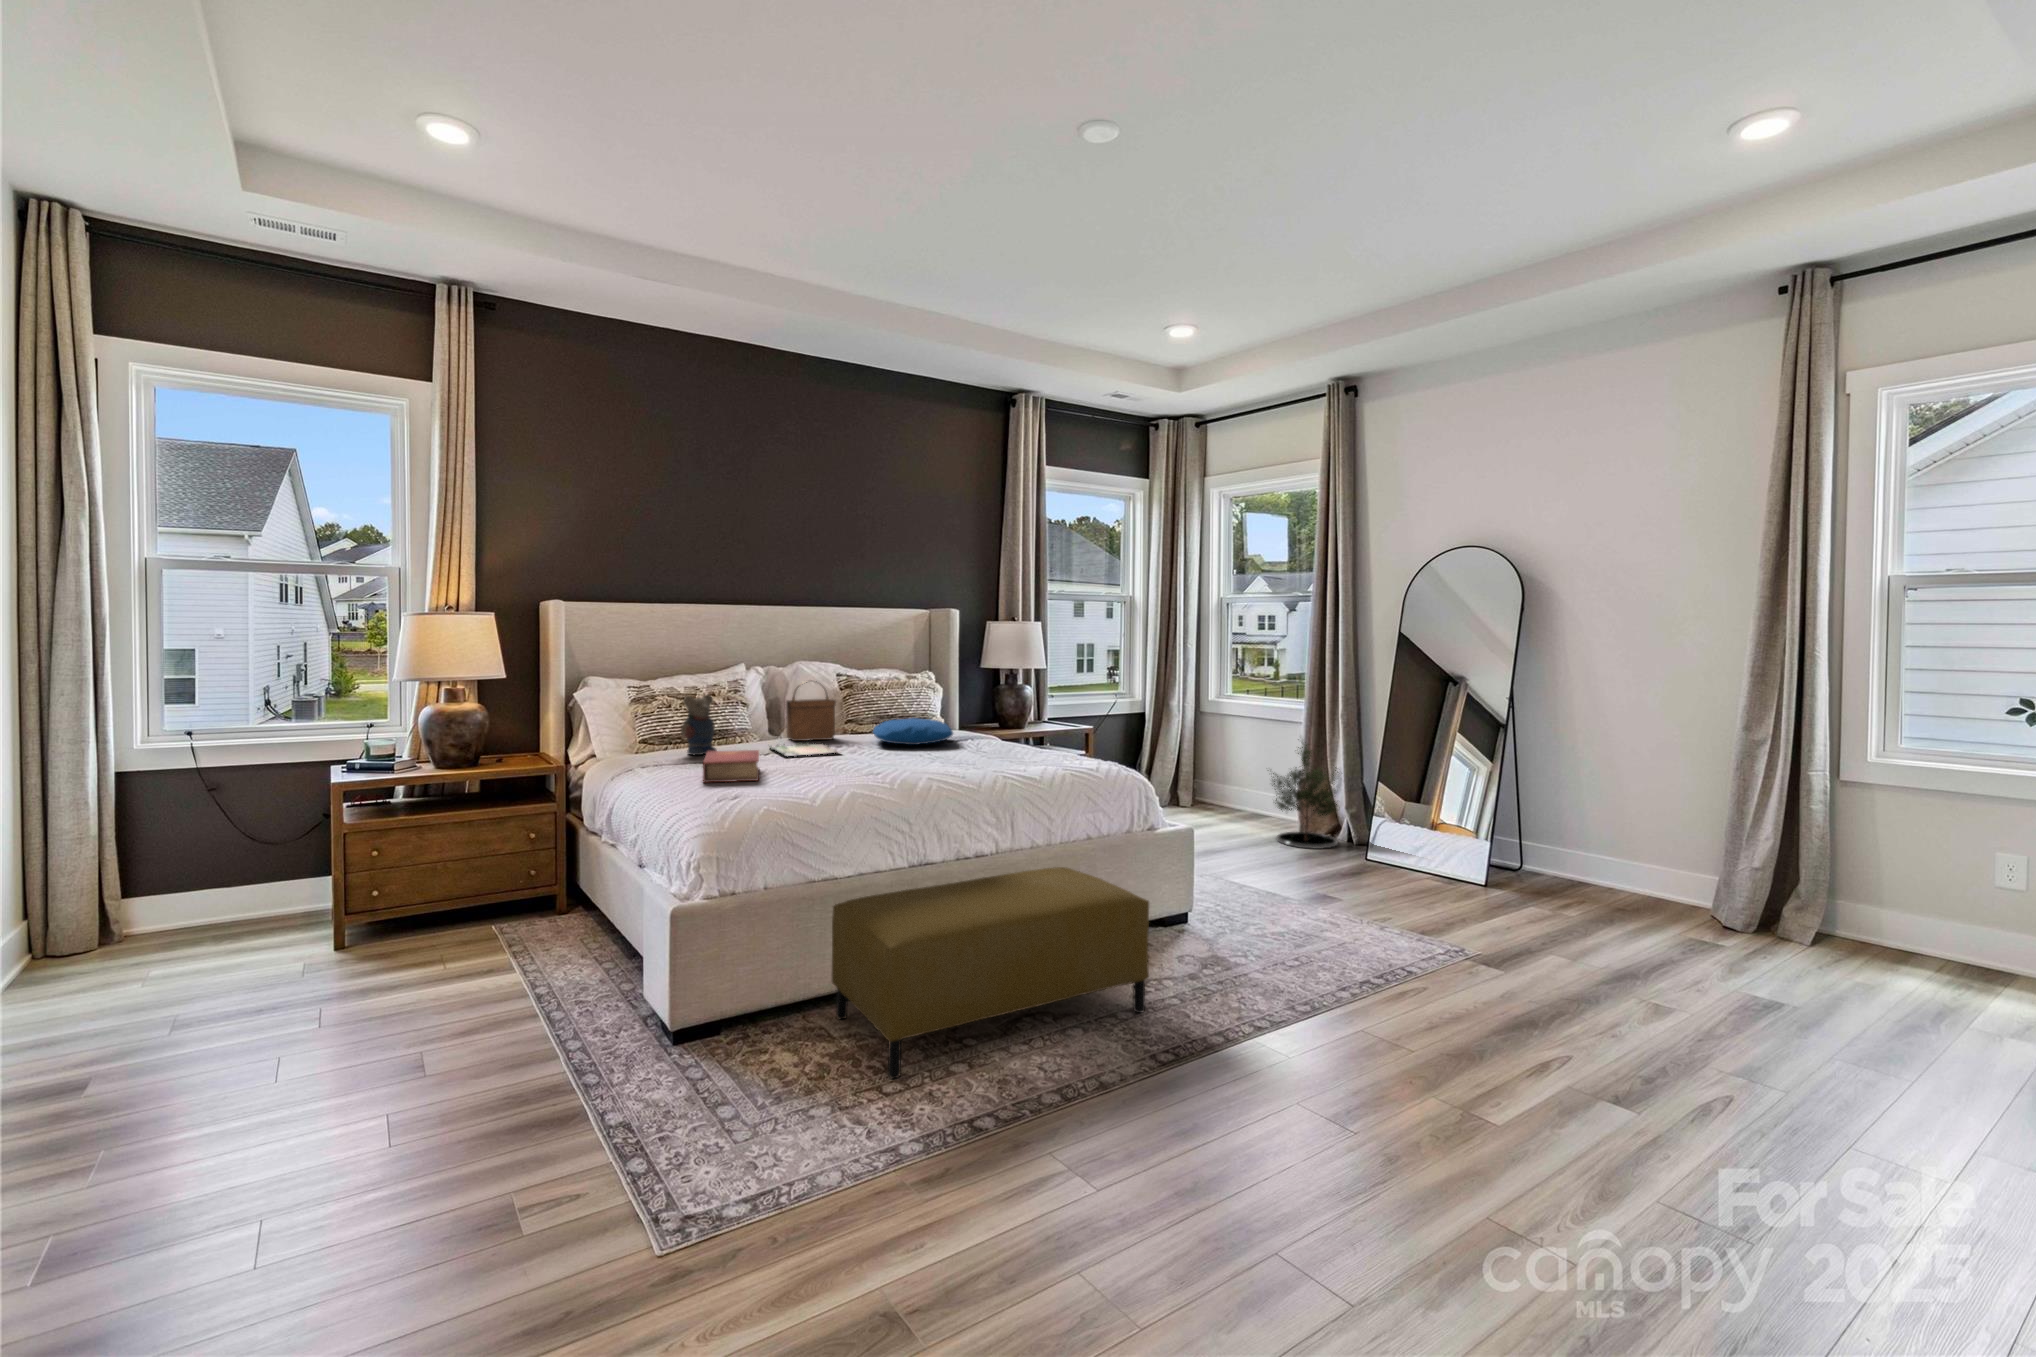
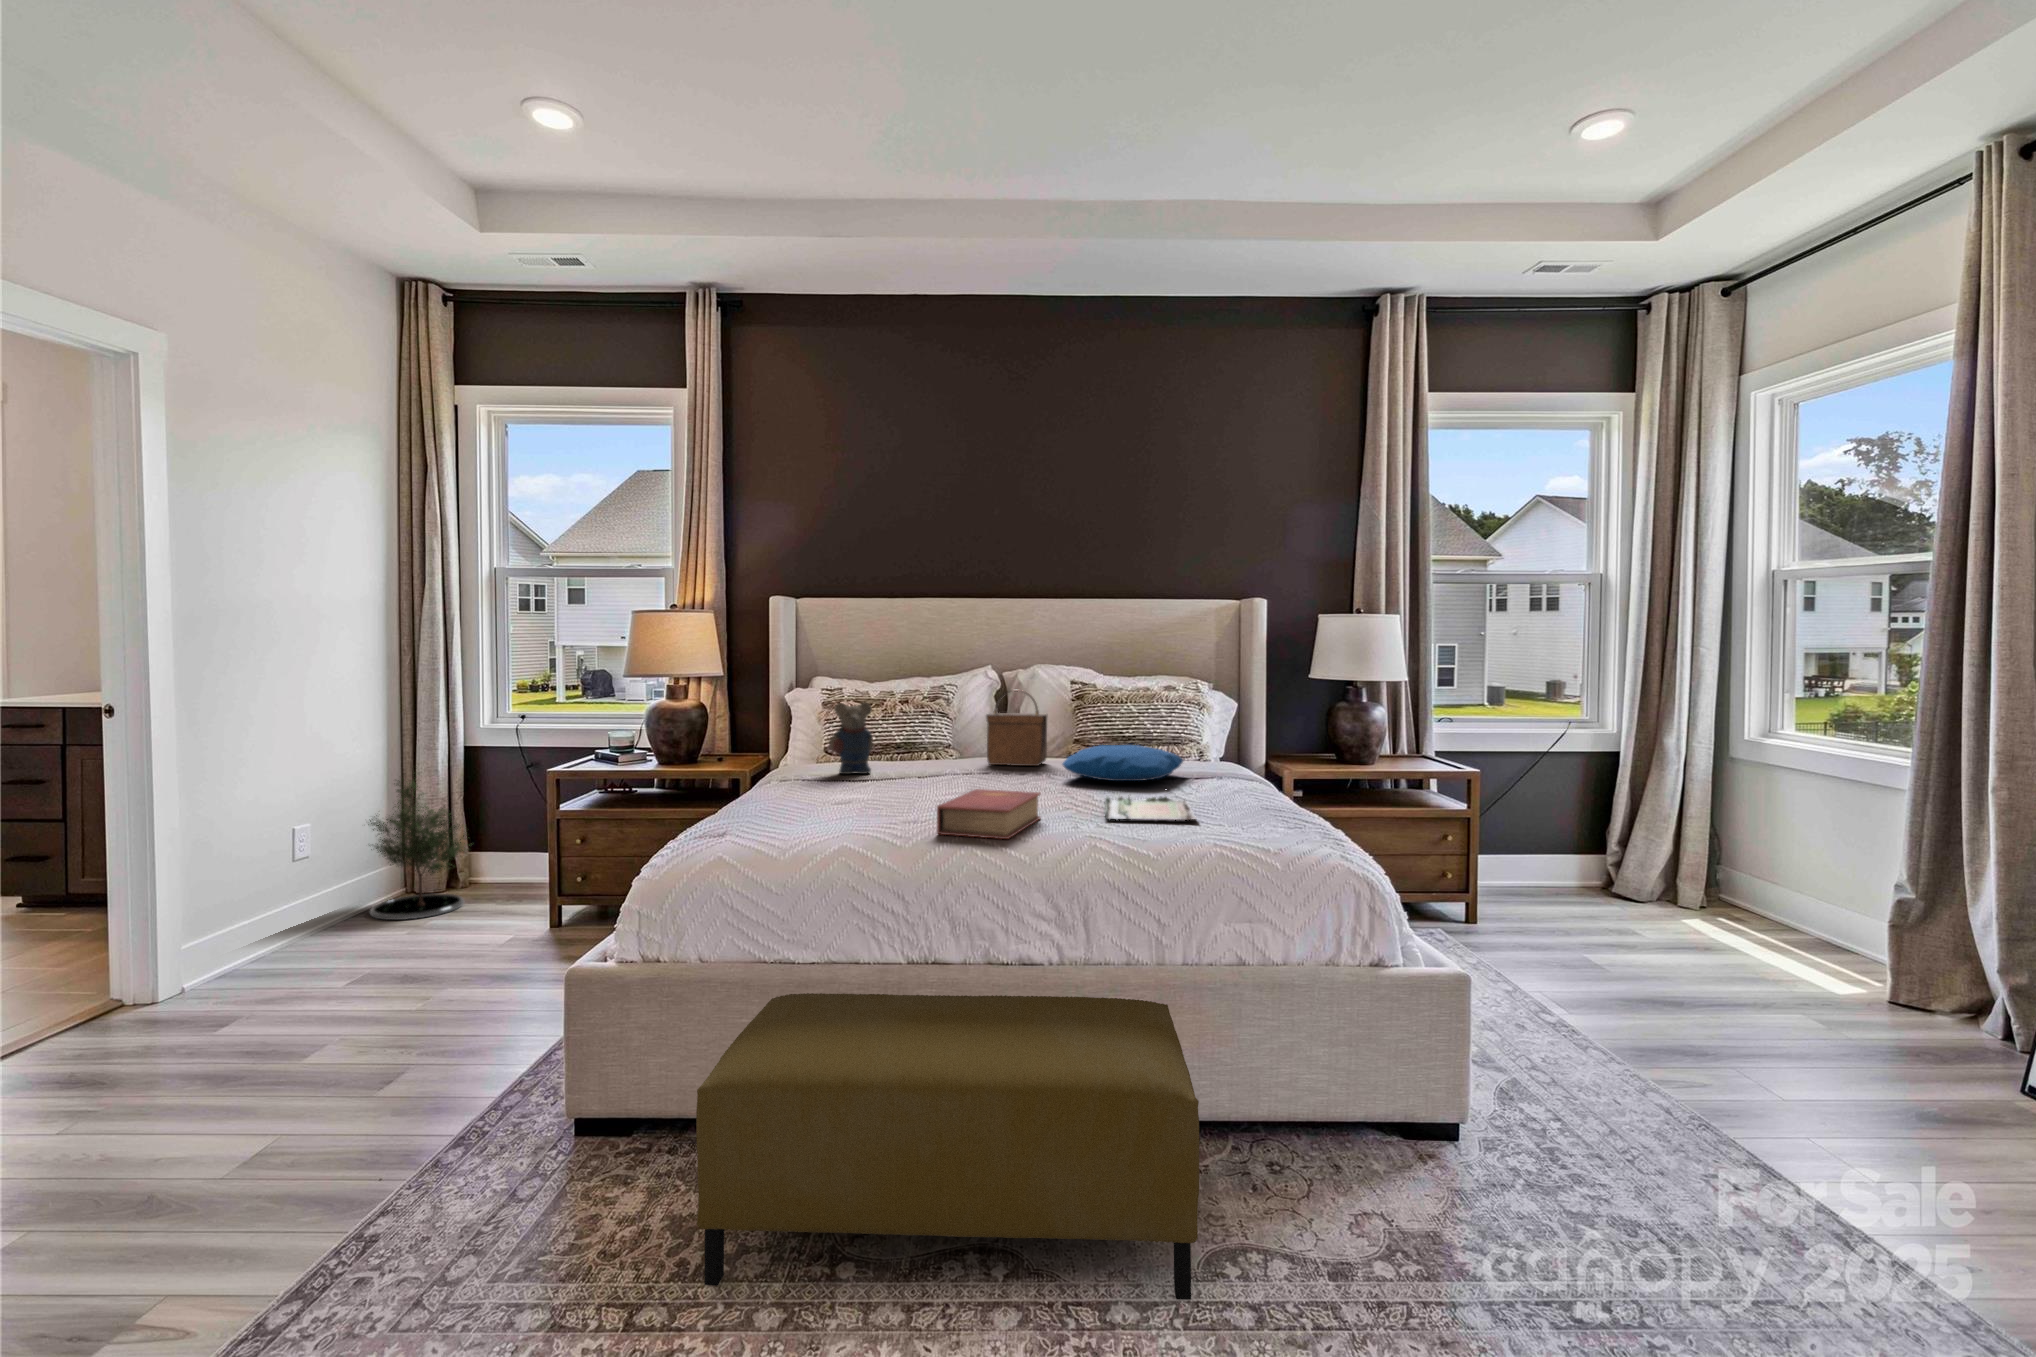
potted tree: present [1272,742,1339,849] -> present [368,773,472,920]
tray: present [770,743,838,756] -> present [1105,796,1196,820]
book: present [703,750,759,782] -> present [937,789,1040,839]

